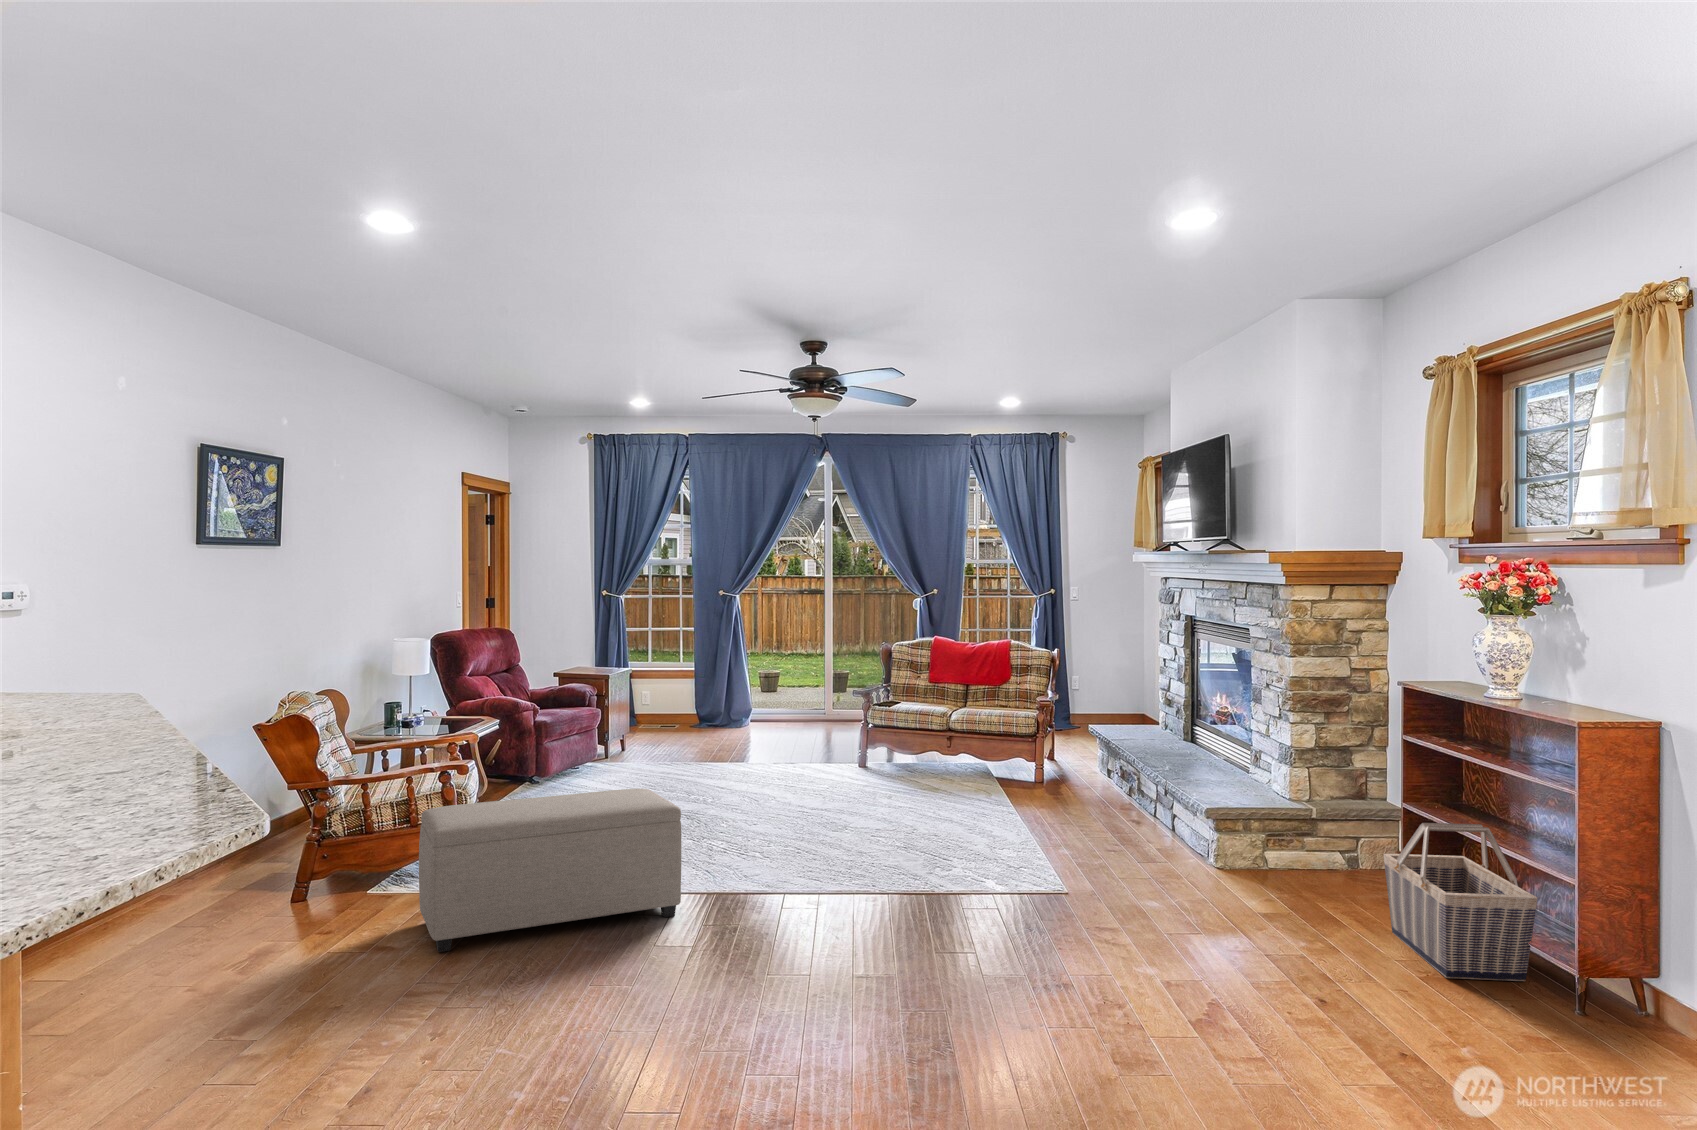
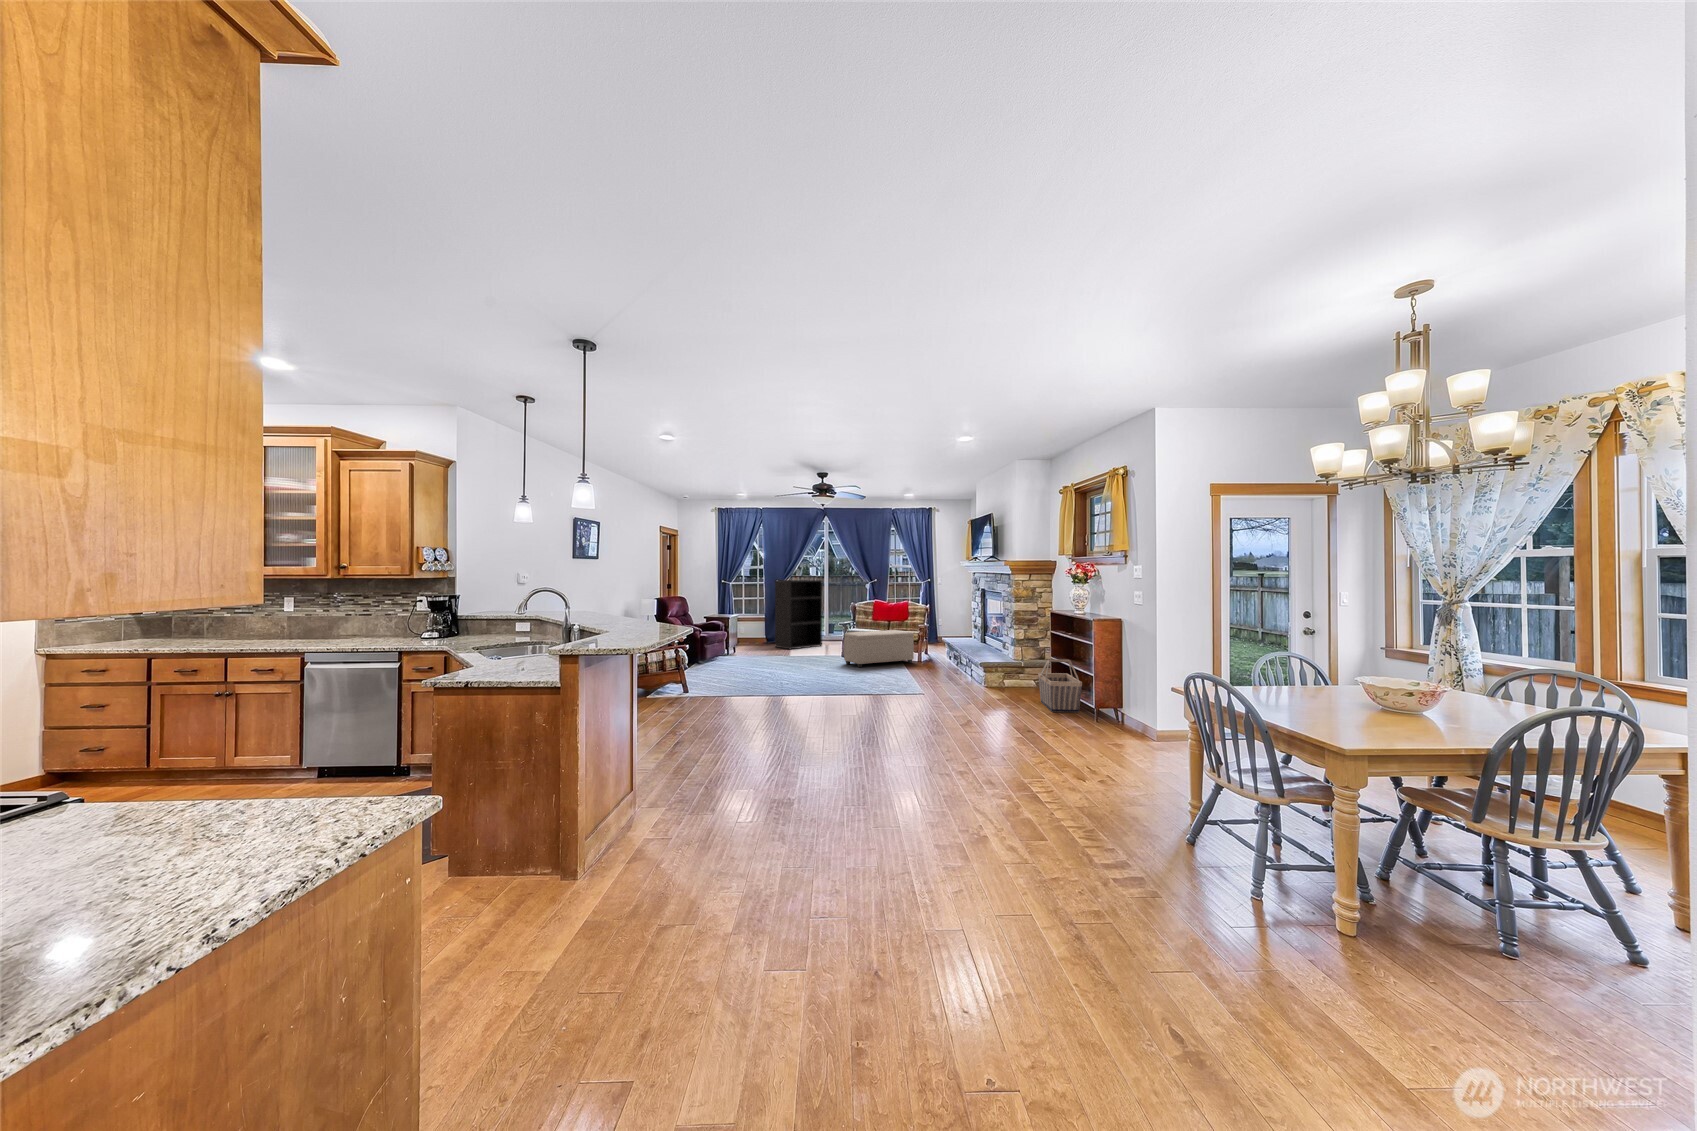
bookshelf: none [715,589,819,743] -> present [775,580,822,649]
ottoman: present [419,788,682,952] -> present [844,630,914,667]

